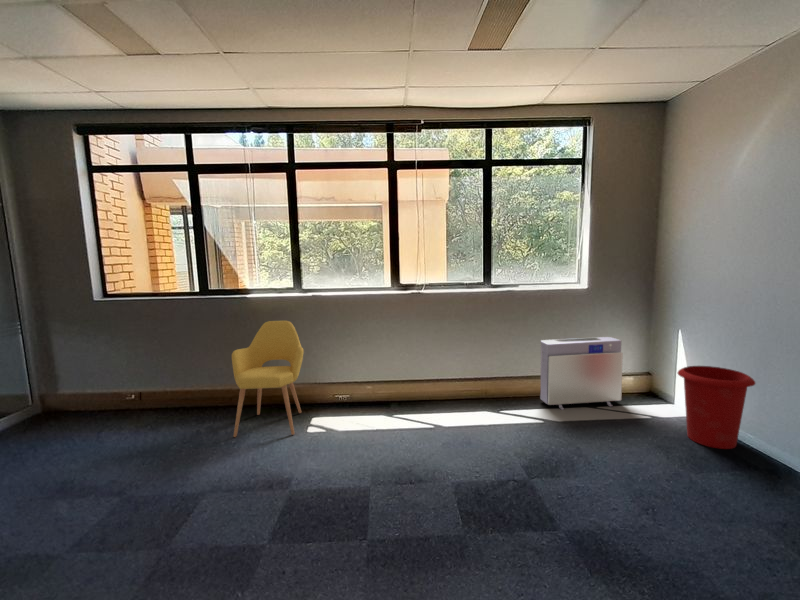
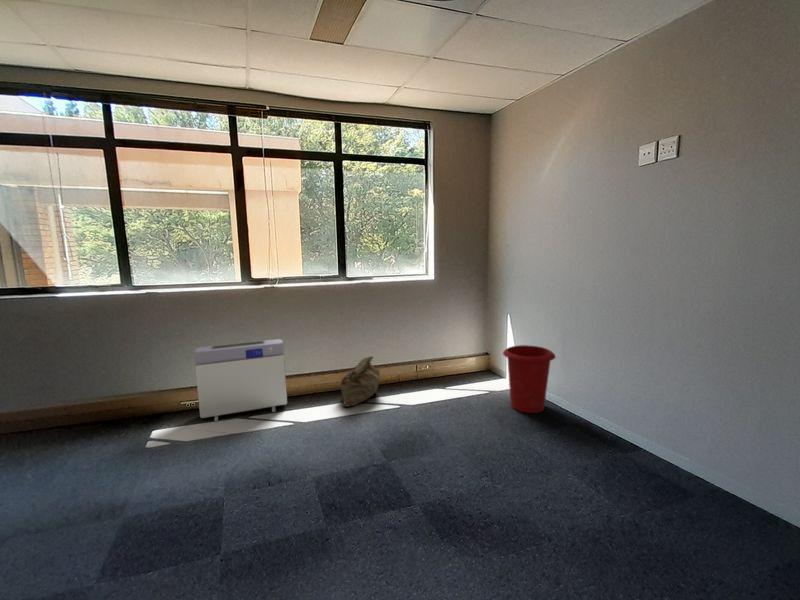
chair: present [232,321,304,437] -> none [36,323,138,465]
air purifier: present [540,337,623,410] -> present [194,339,287,422]
bag: none [482,366,523,416] -> present [341,356,380,407]

